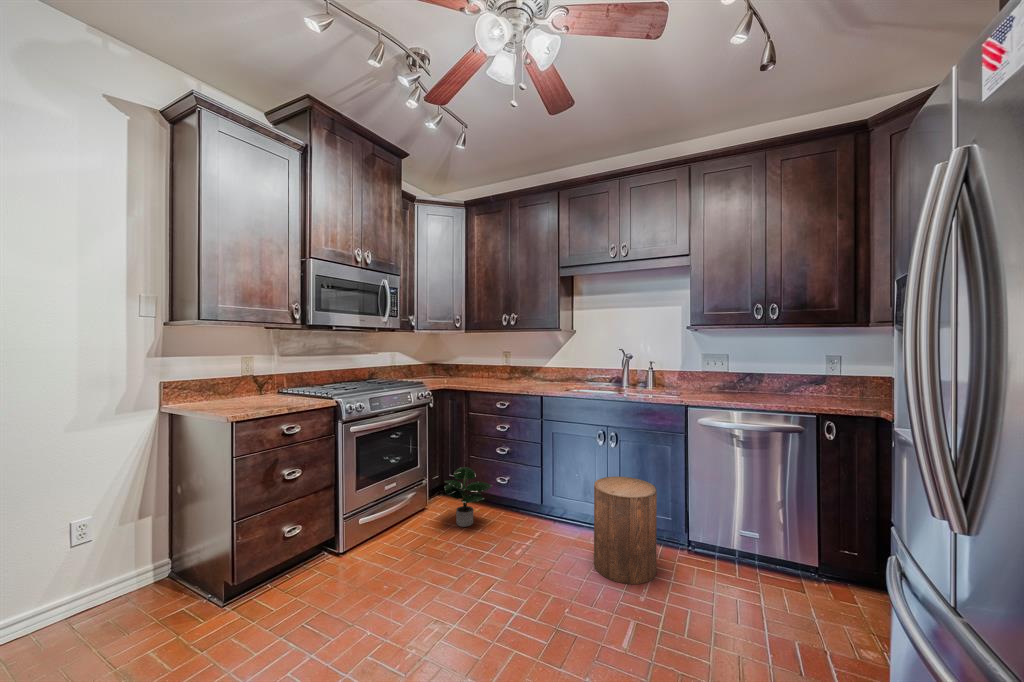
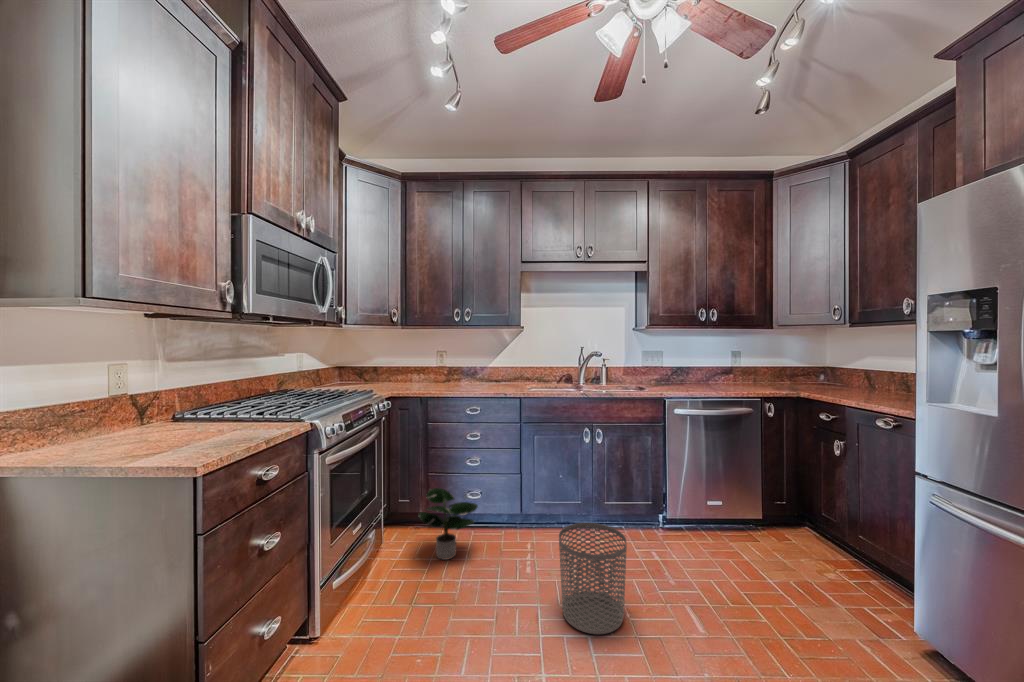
stool: present [594,476,657,584] -> none [608,470,672,577]
waste bin: none [504,512,564,611] -> present [559,523,627,634]

